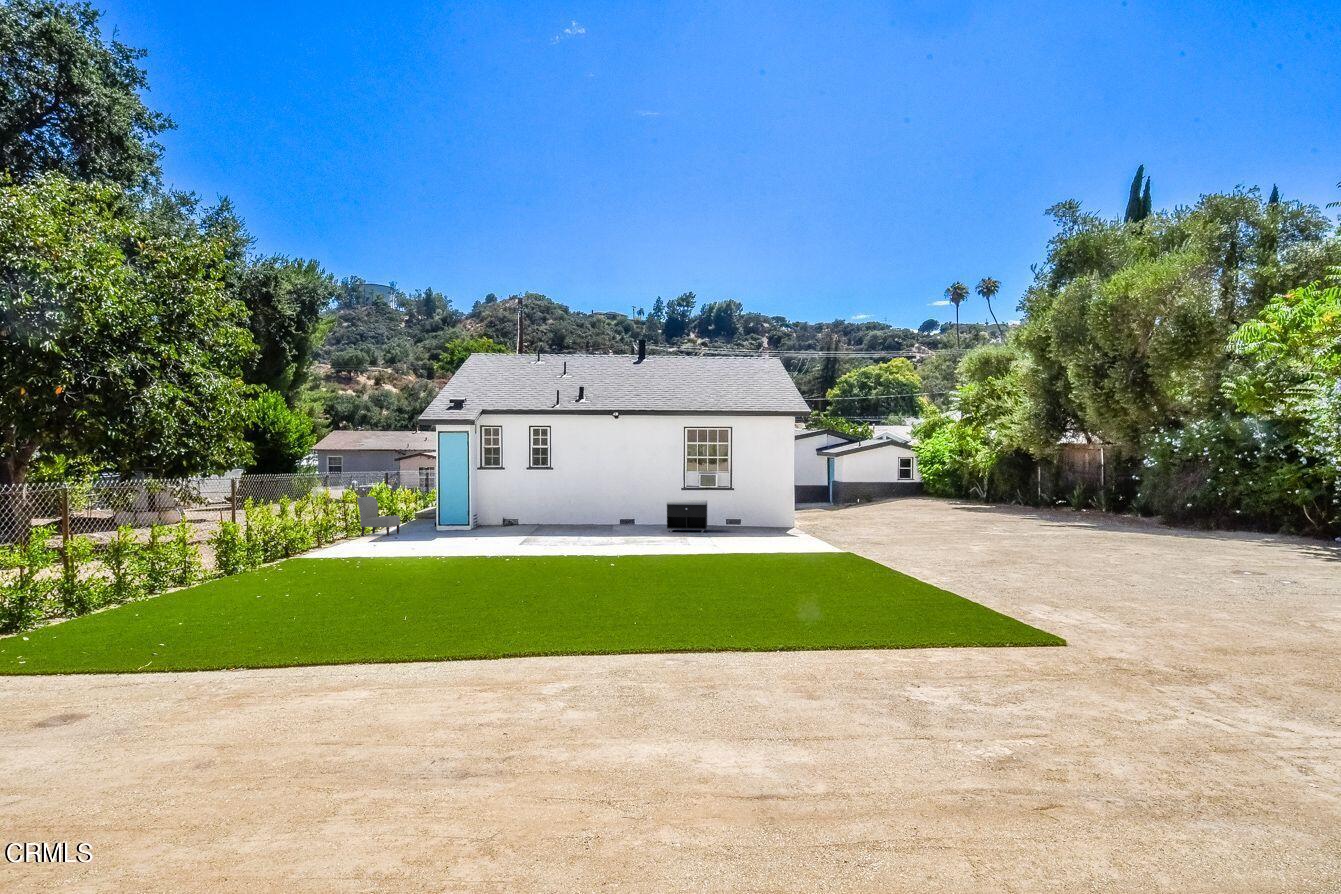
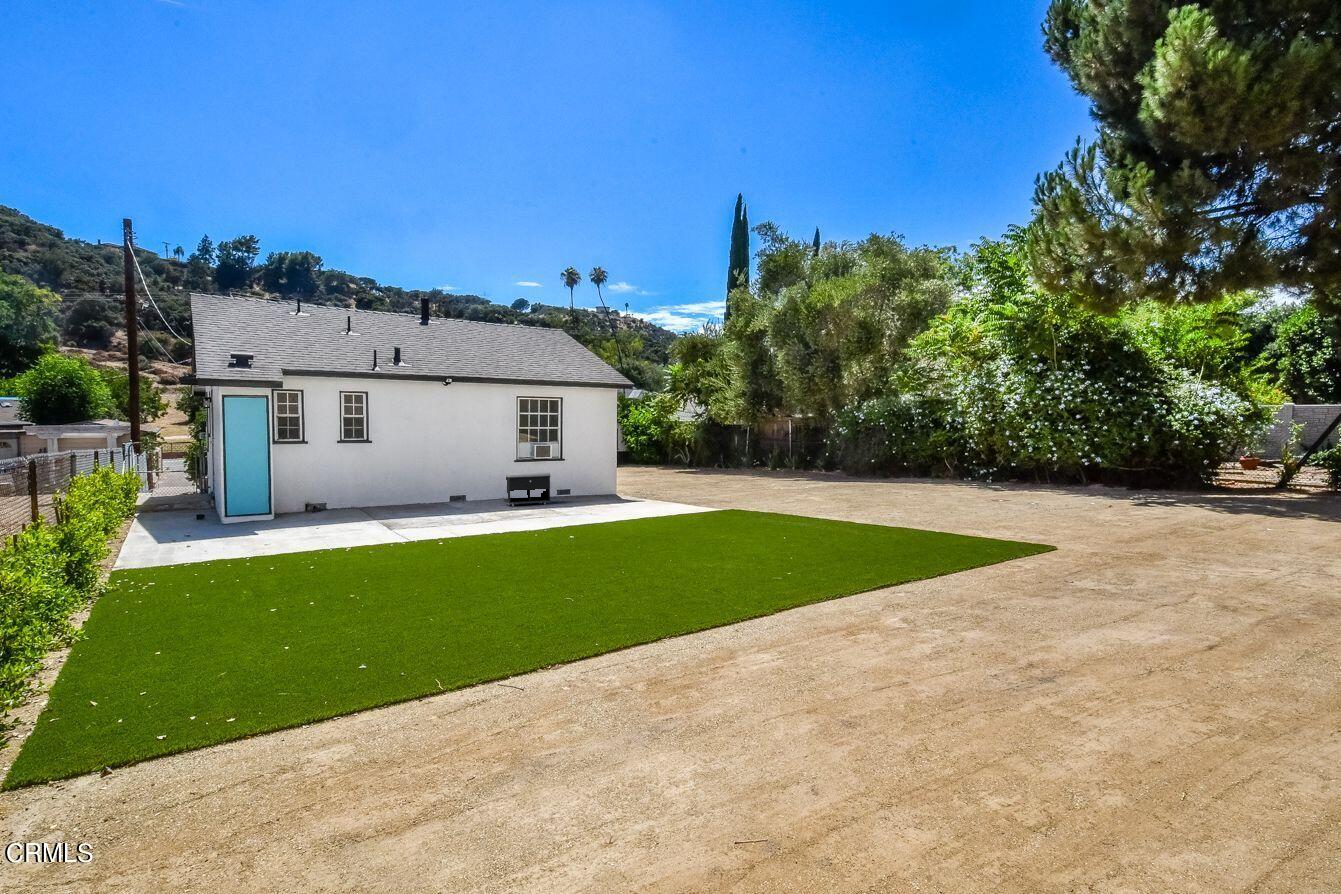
chair: present [357,496,400,536] -> none [93,485,162,541]

